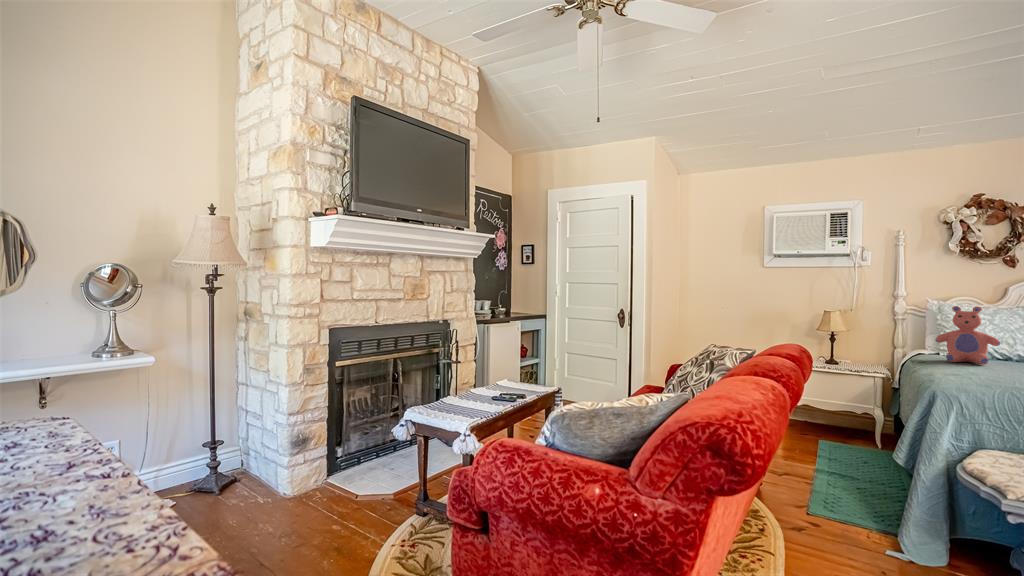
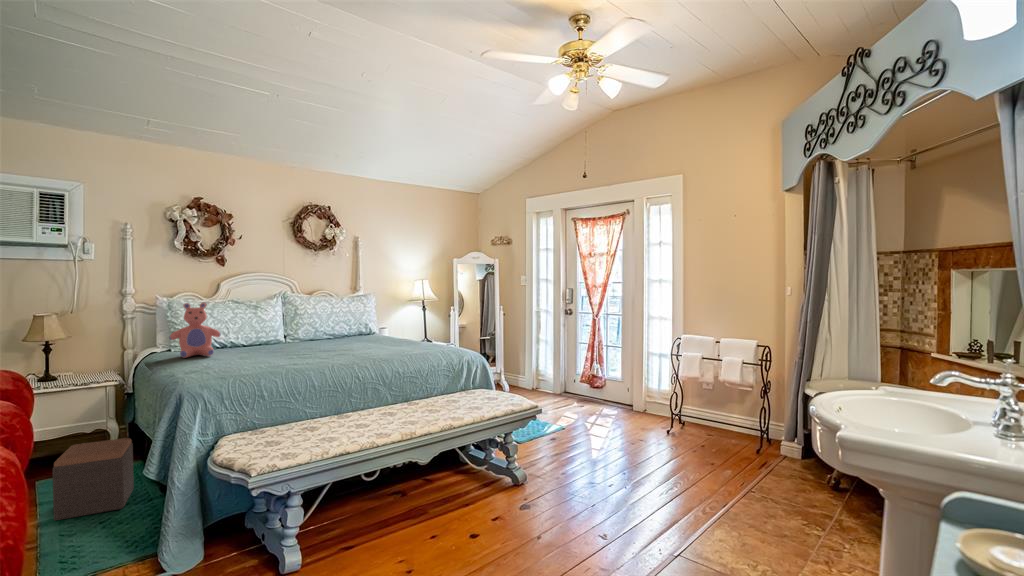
footstool: none [826,416,892,484] -> present [53,438,134,521]

